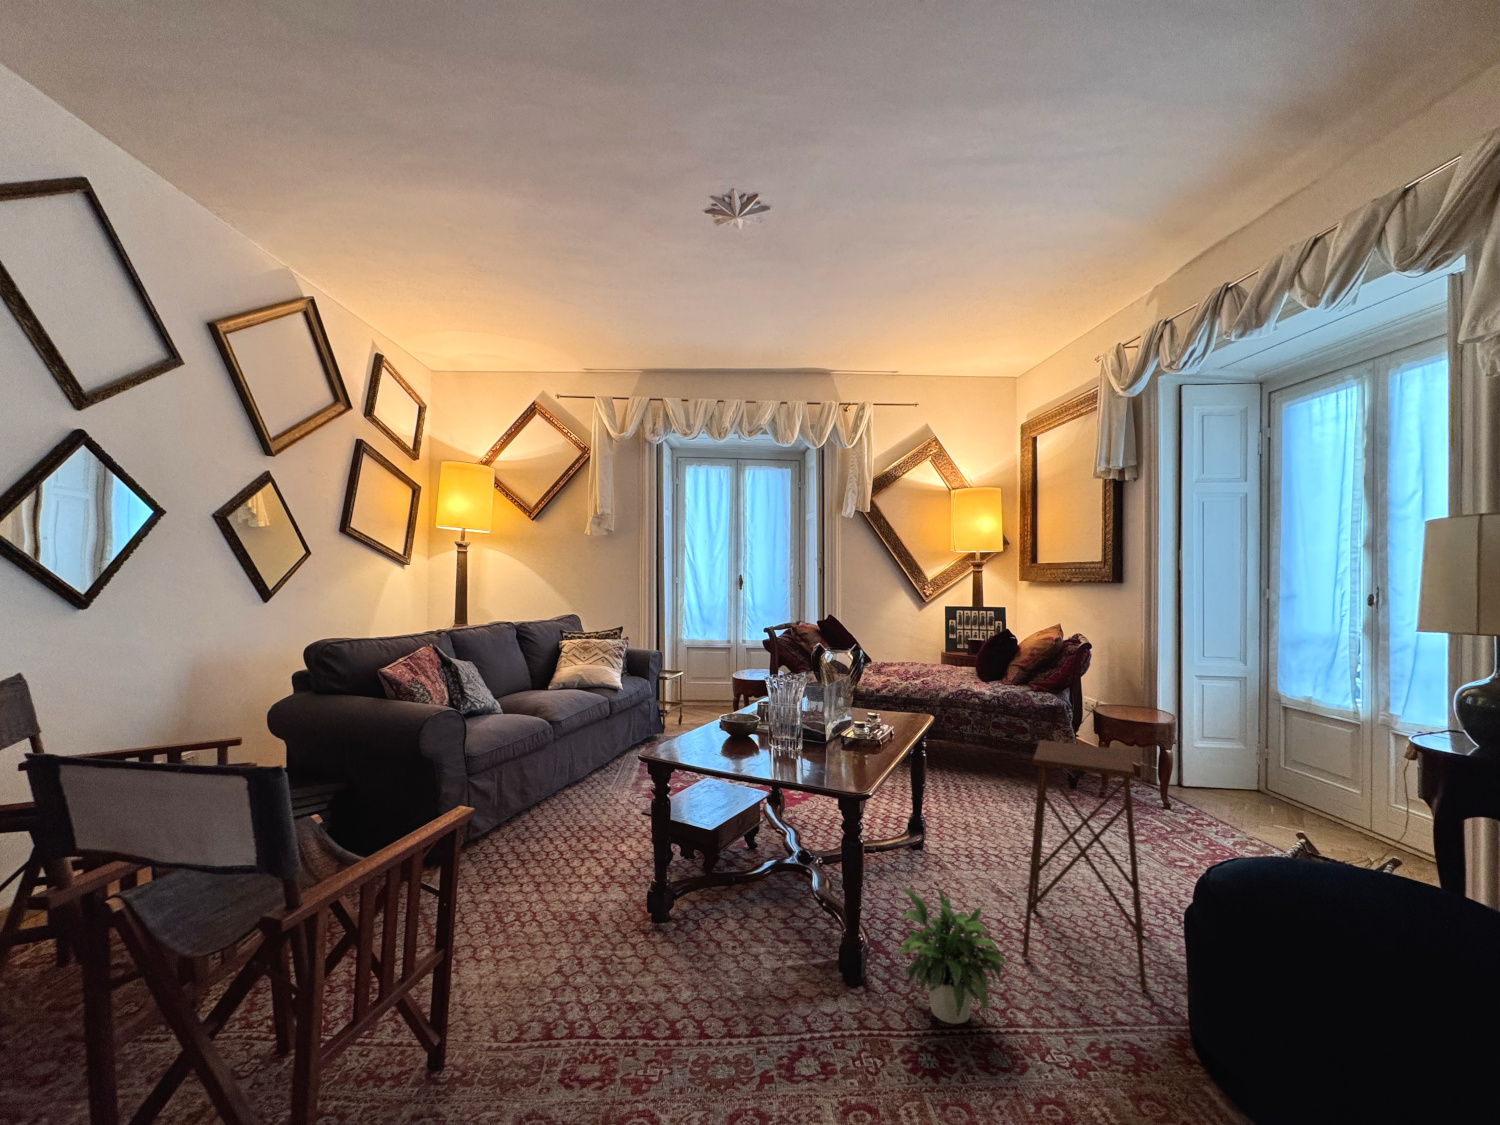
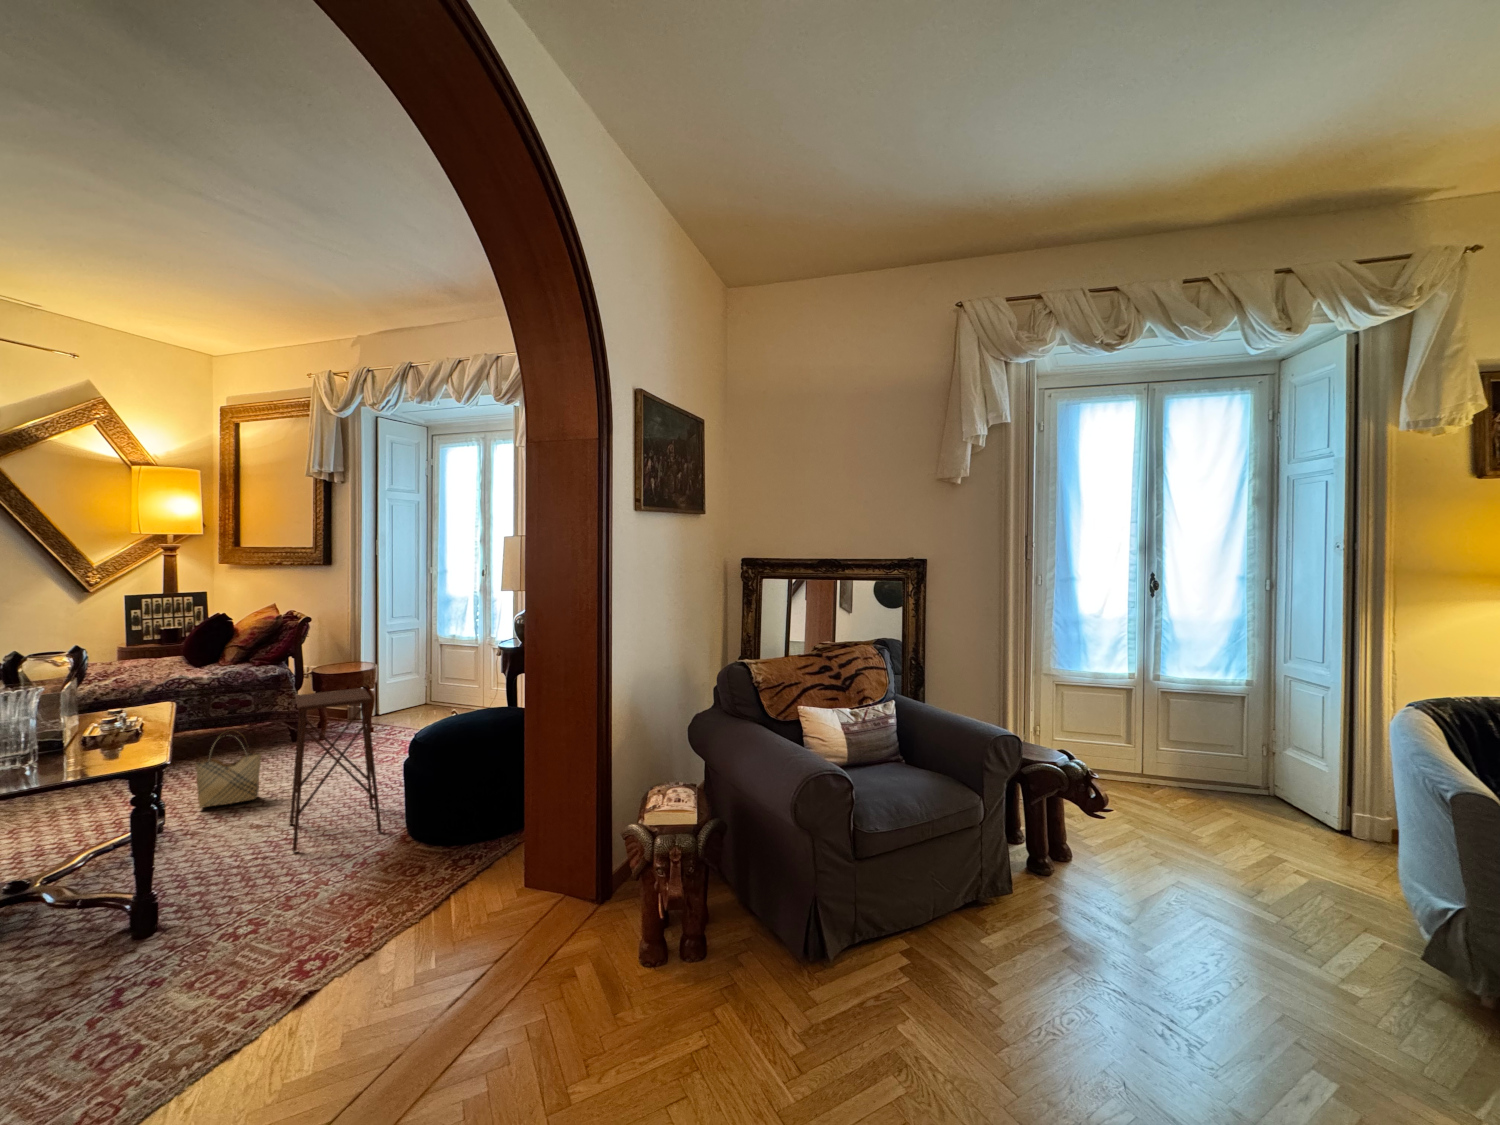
woven basket: none [954,761,1018,853] -> present [195,730,261,808]
potted plant: present [898,887,1009,1024] -> none [191,820,298,910]

